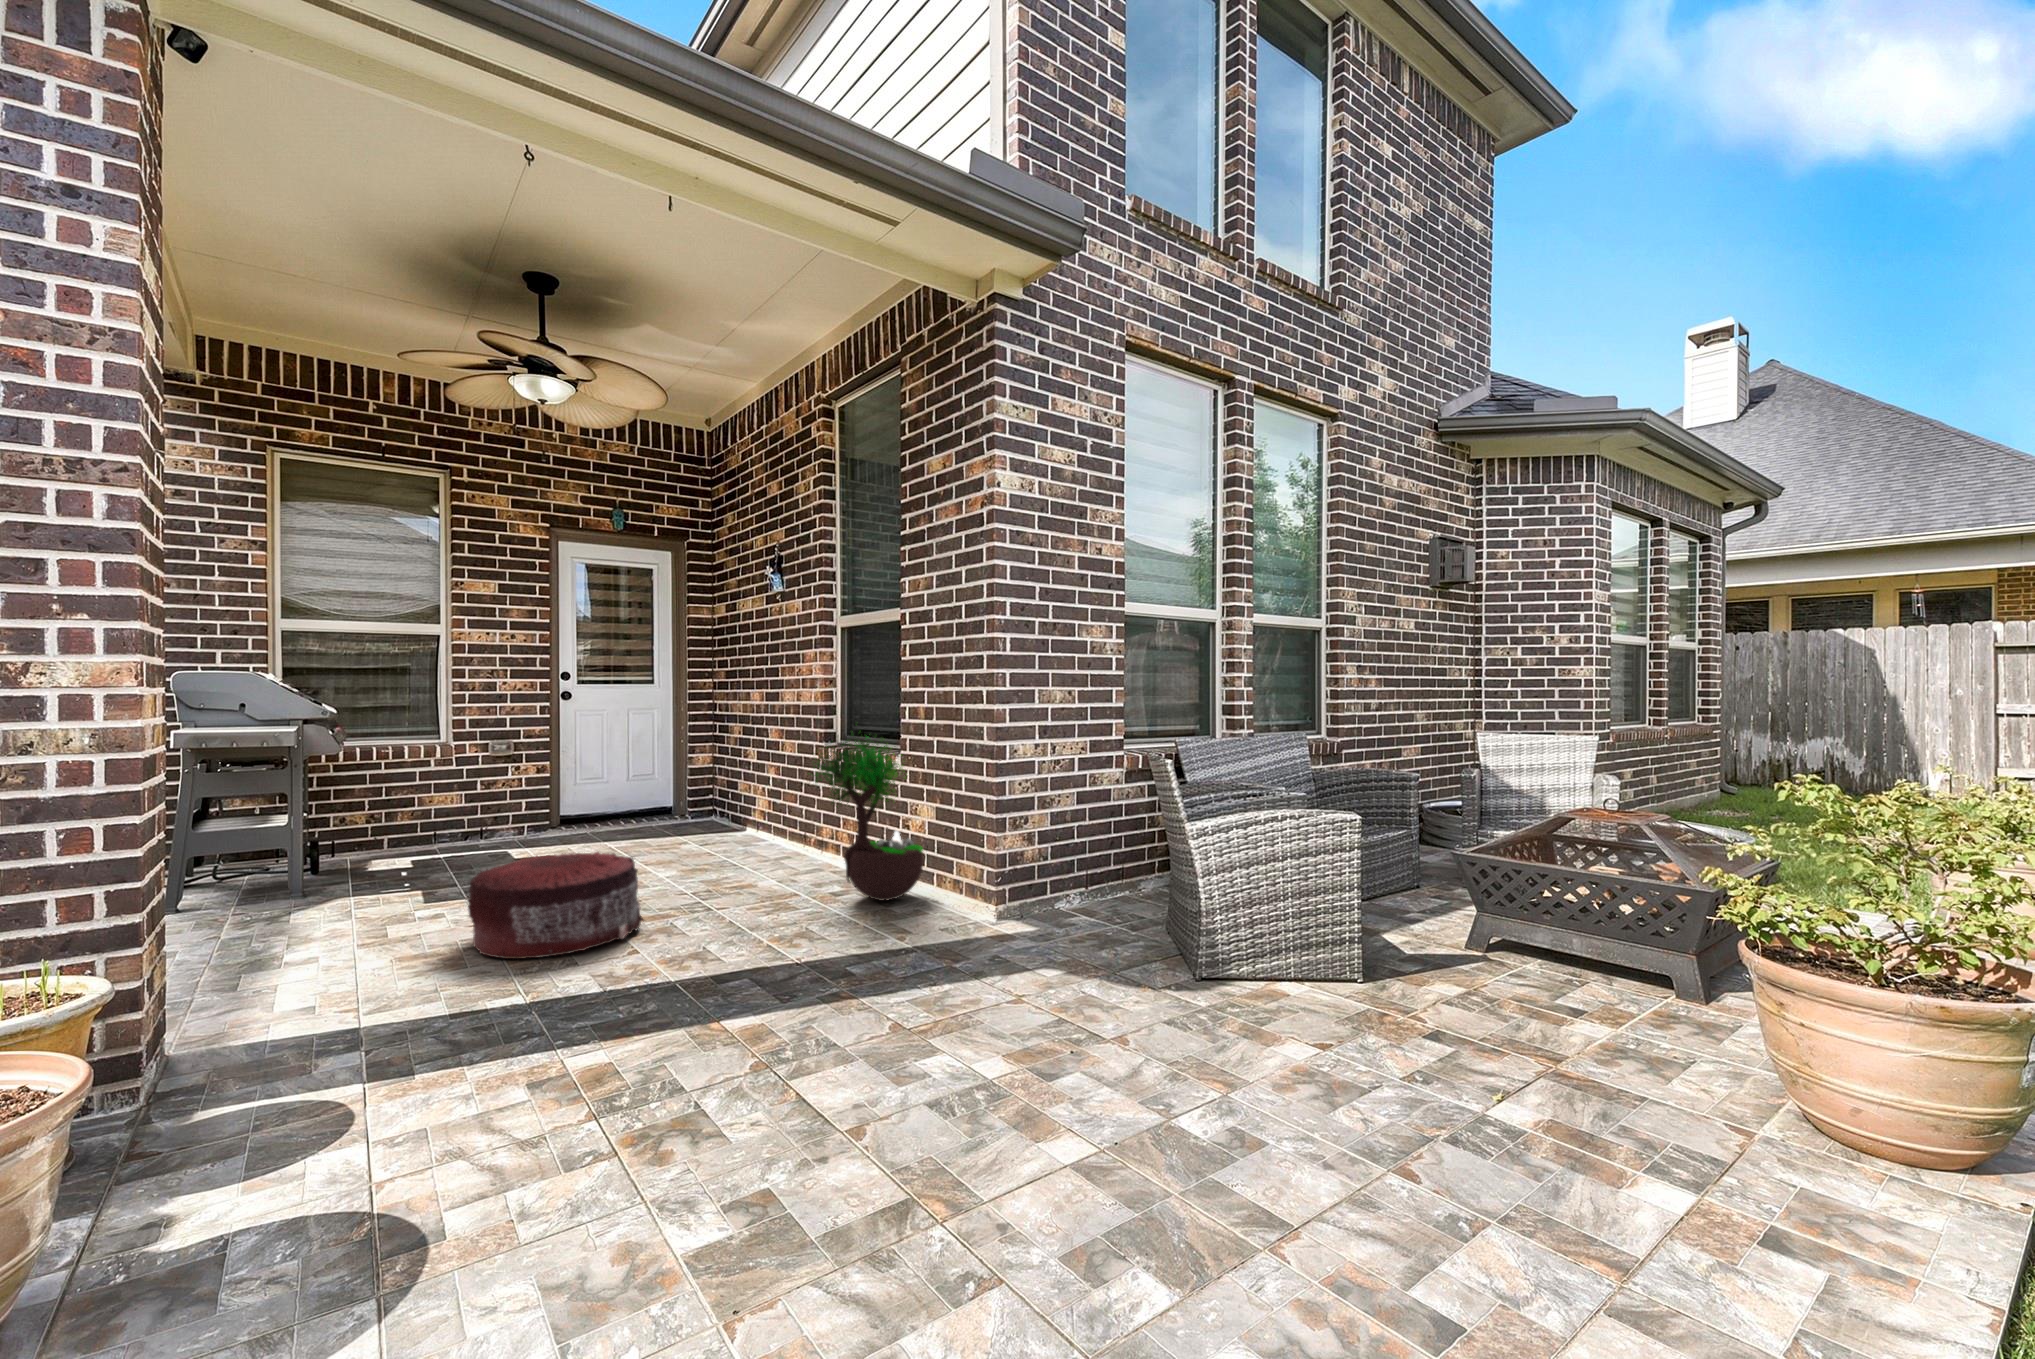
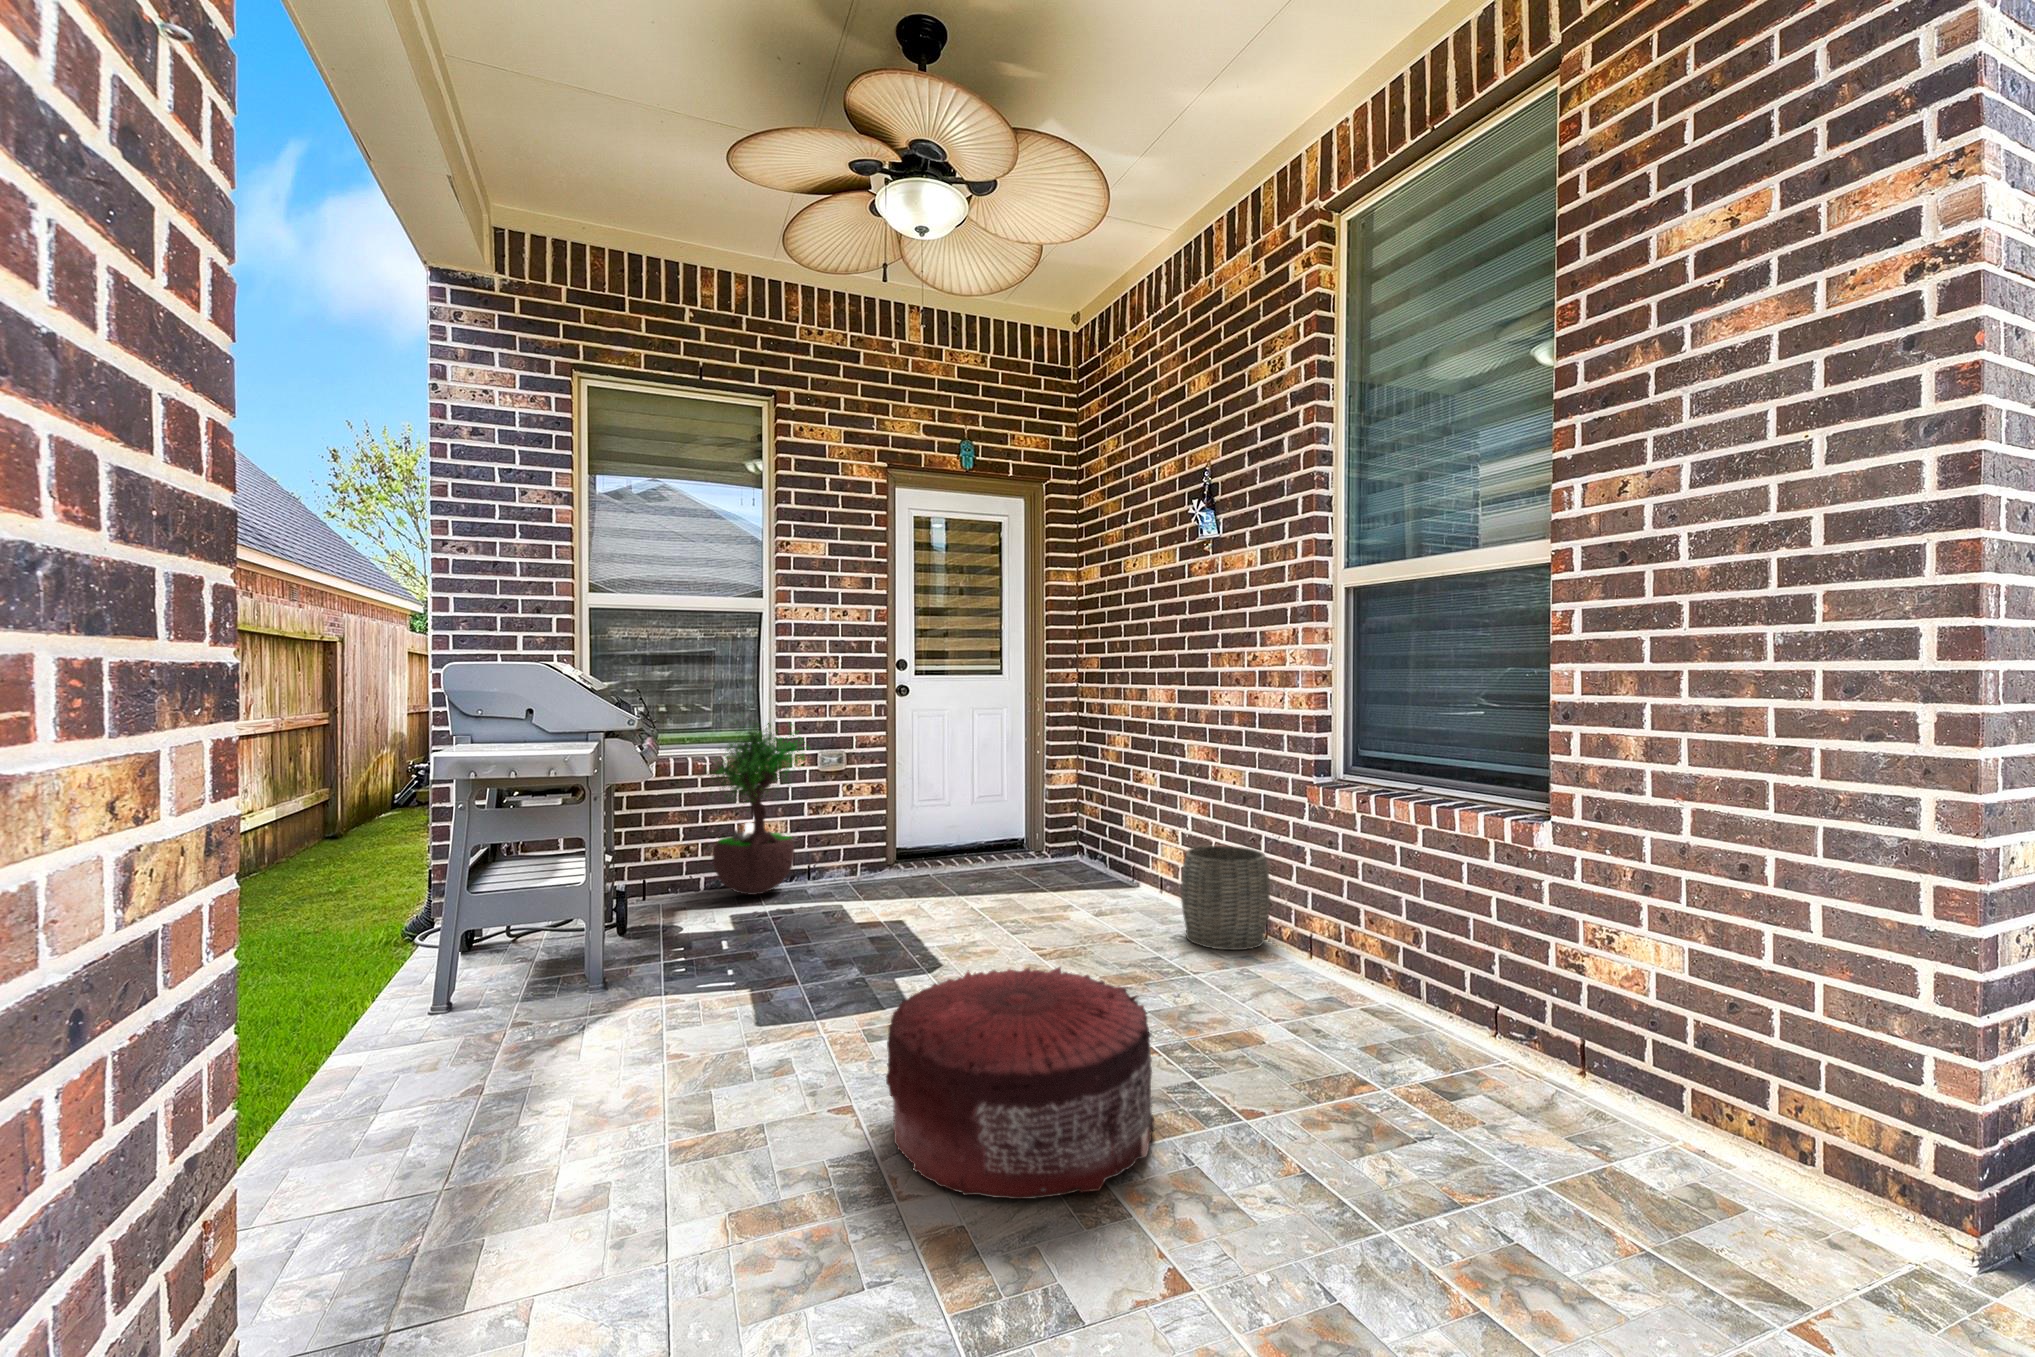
potted tree: present [814,734,923,901] -> present [700,723,807,895]
woven basket: none [743,795,802,860] -> present [1181,846,1270,950]

